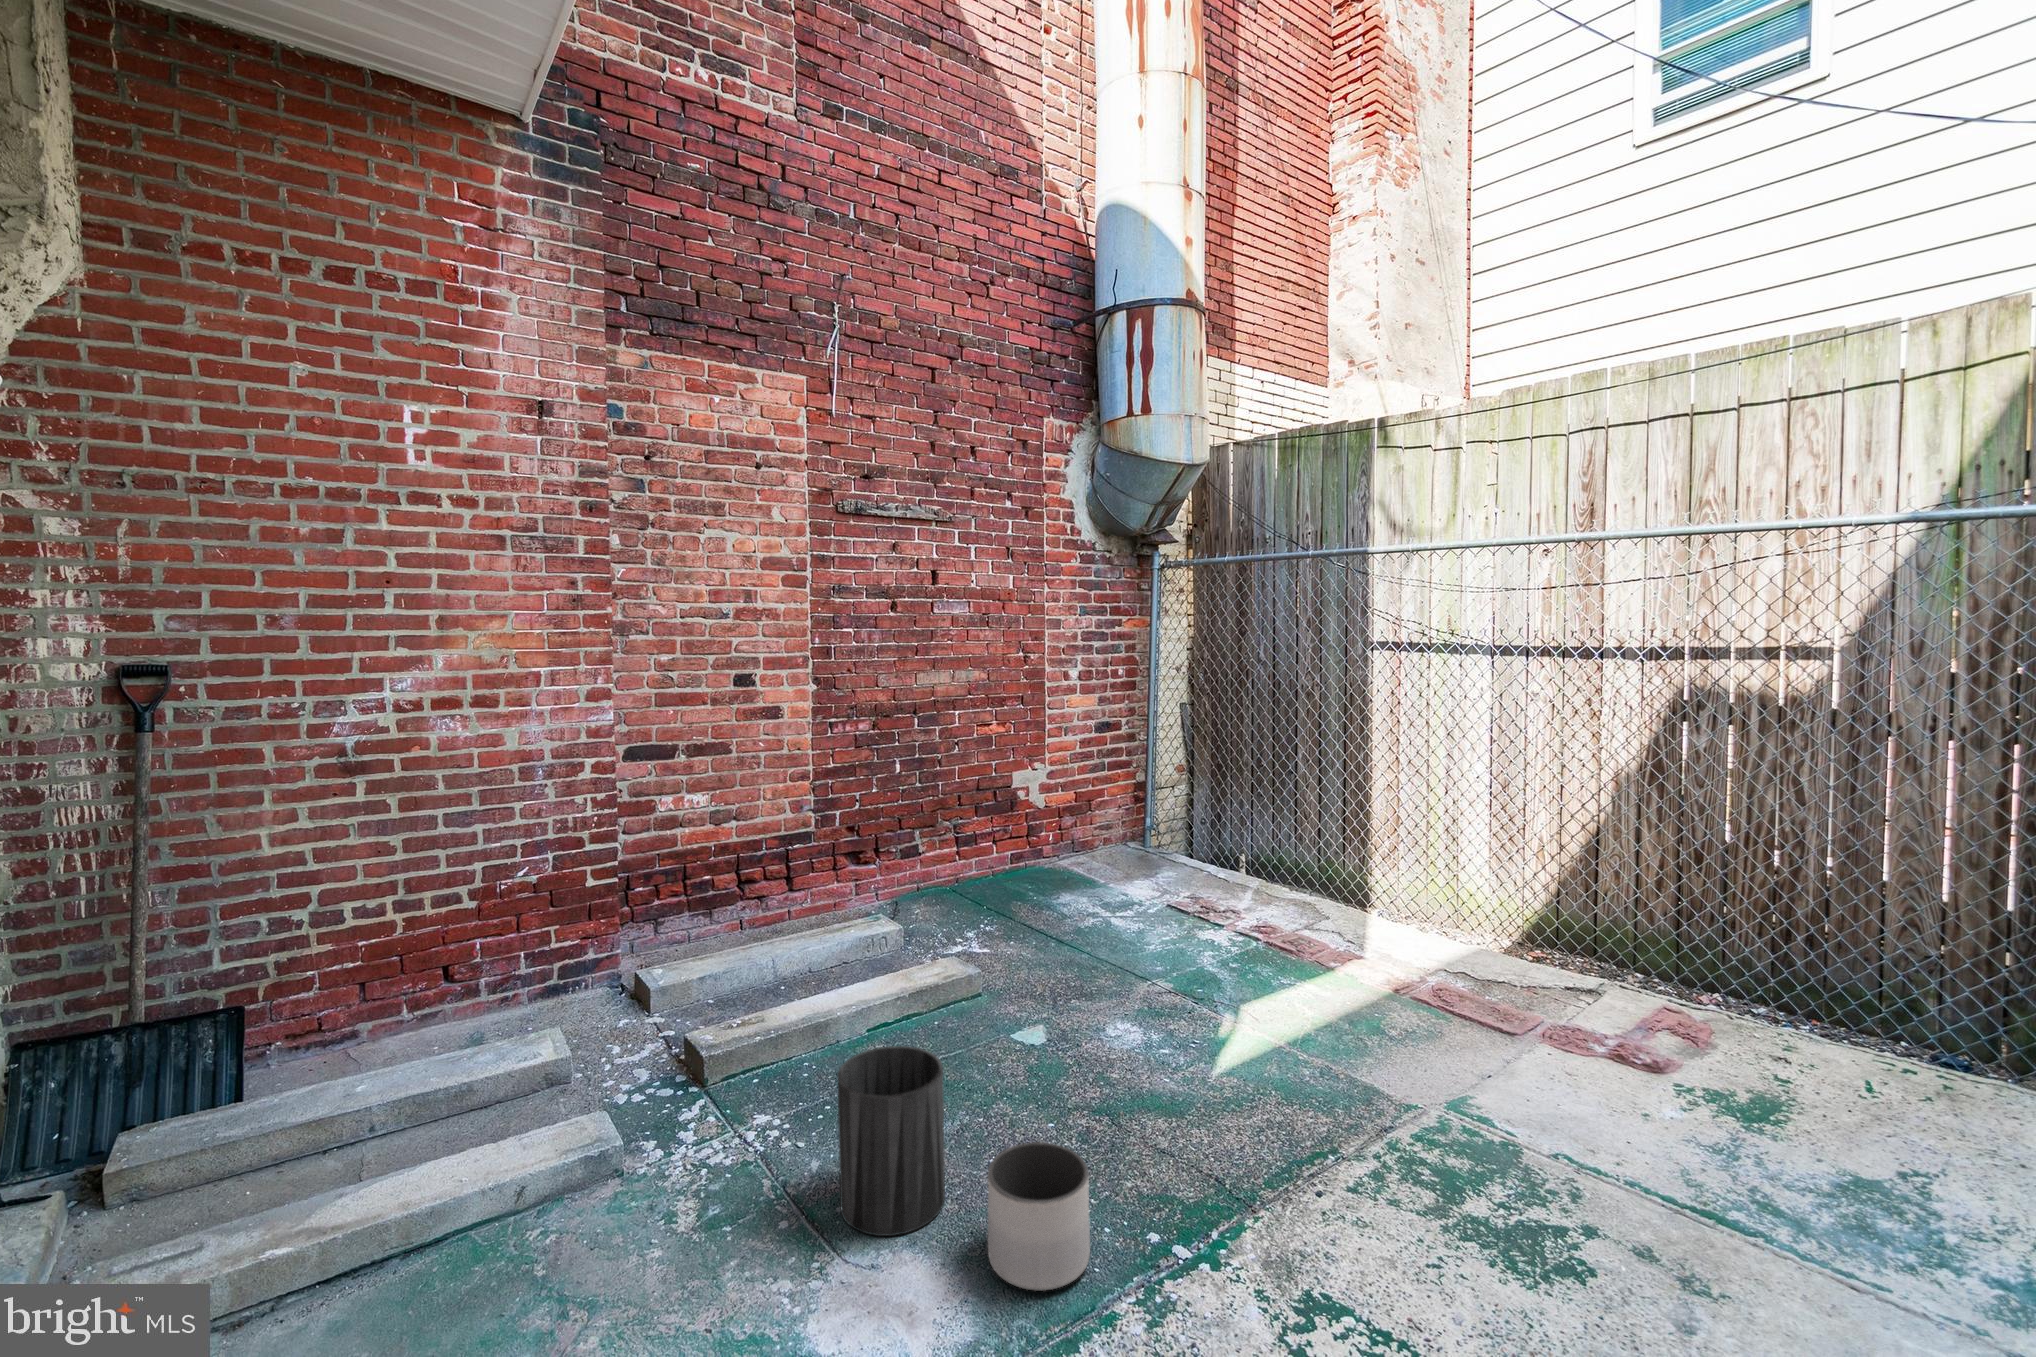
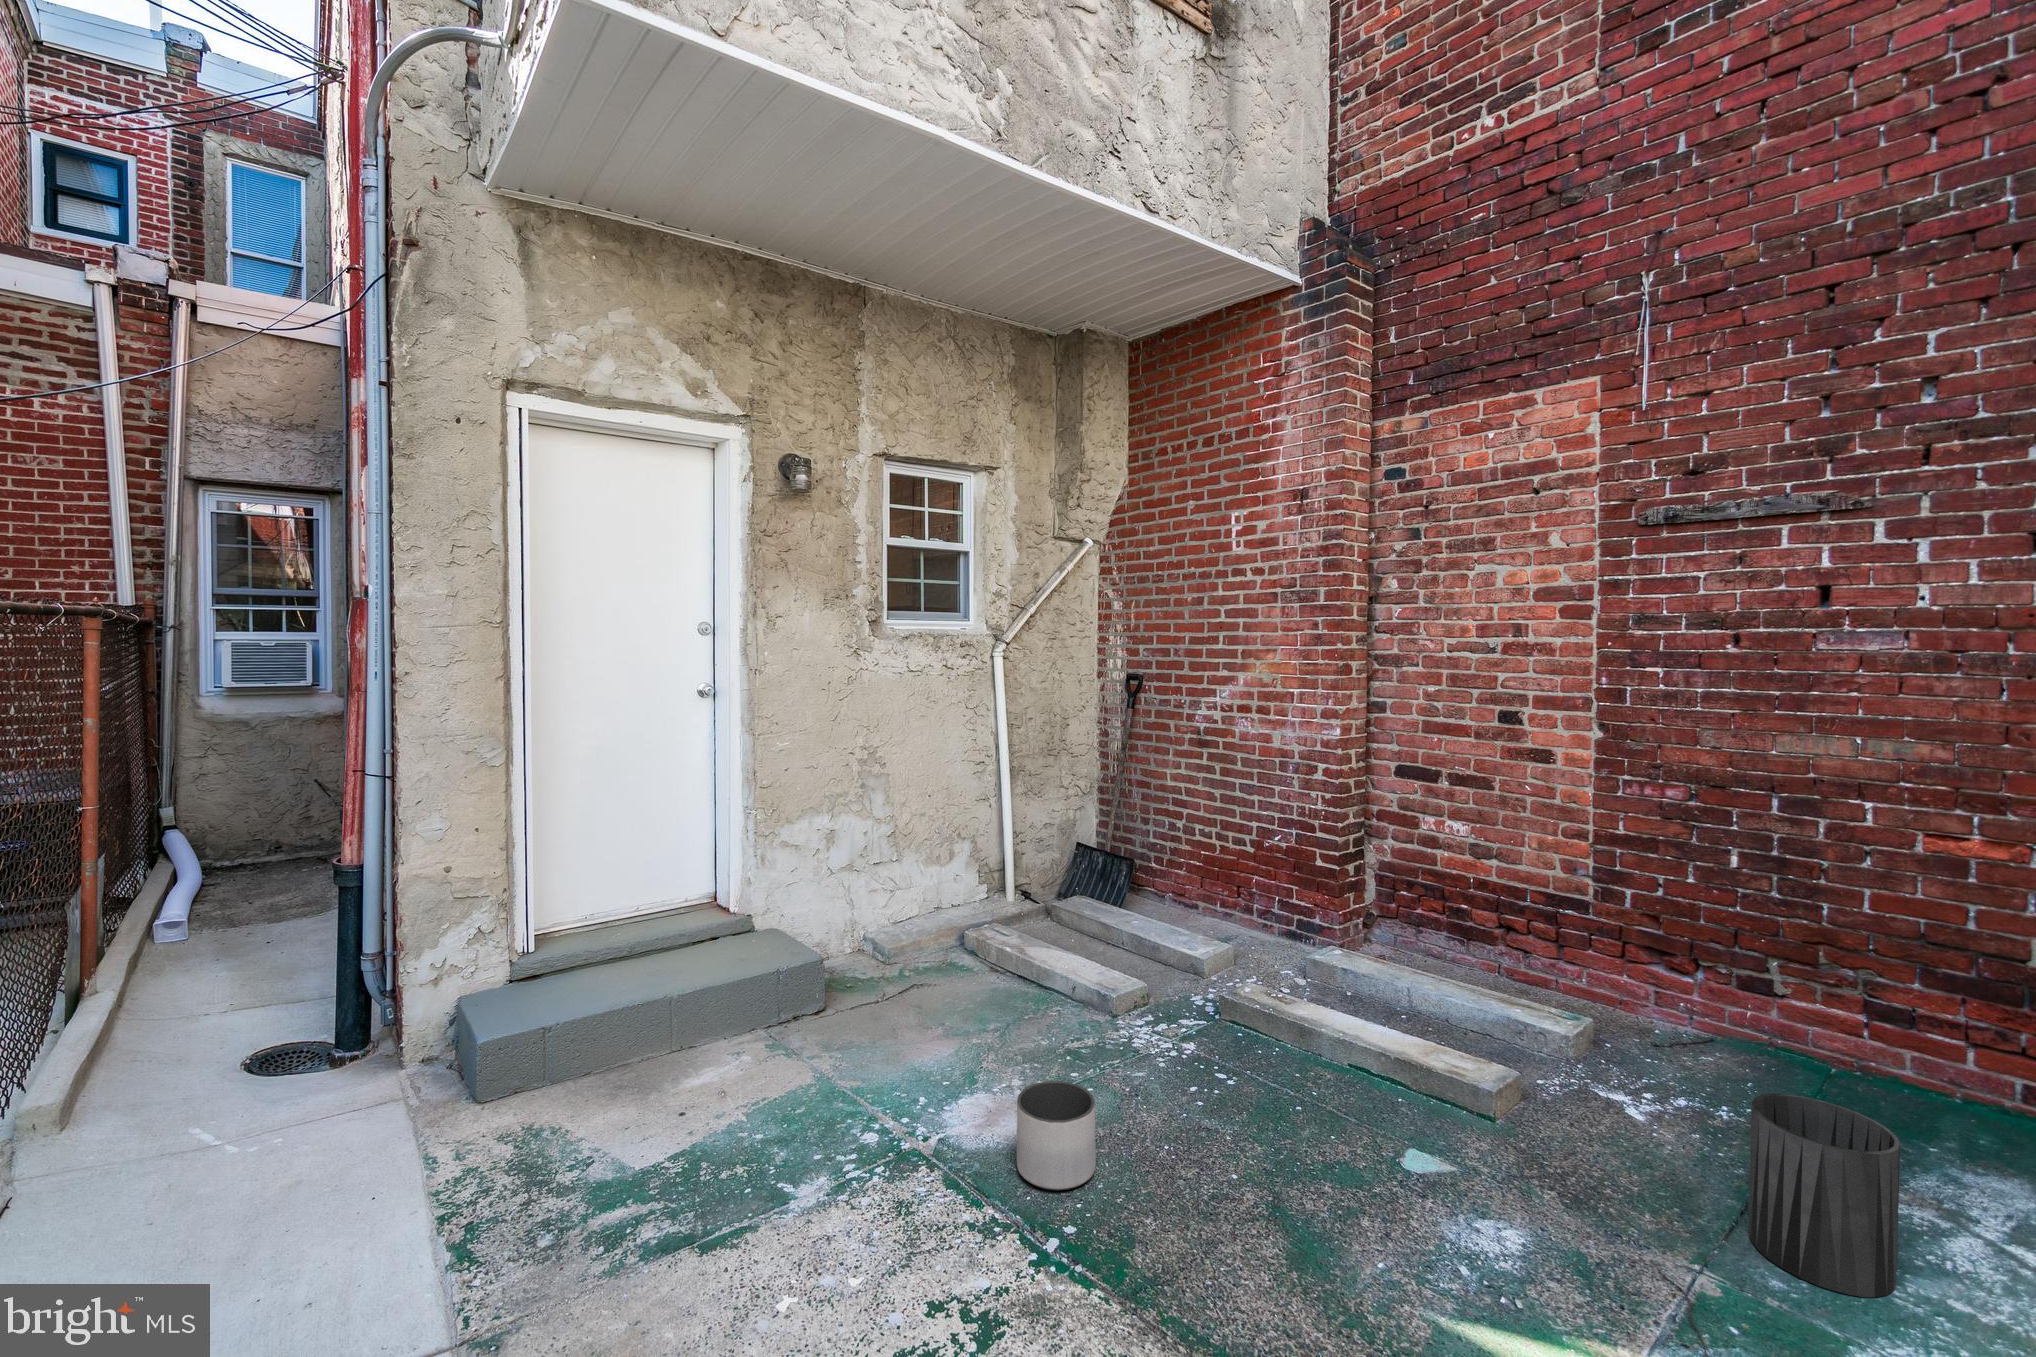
trash can: present [837,1046,945,1236] -> present [1748,1094,1900,1298]

